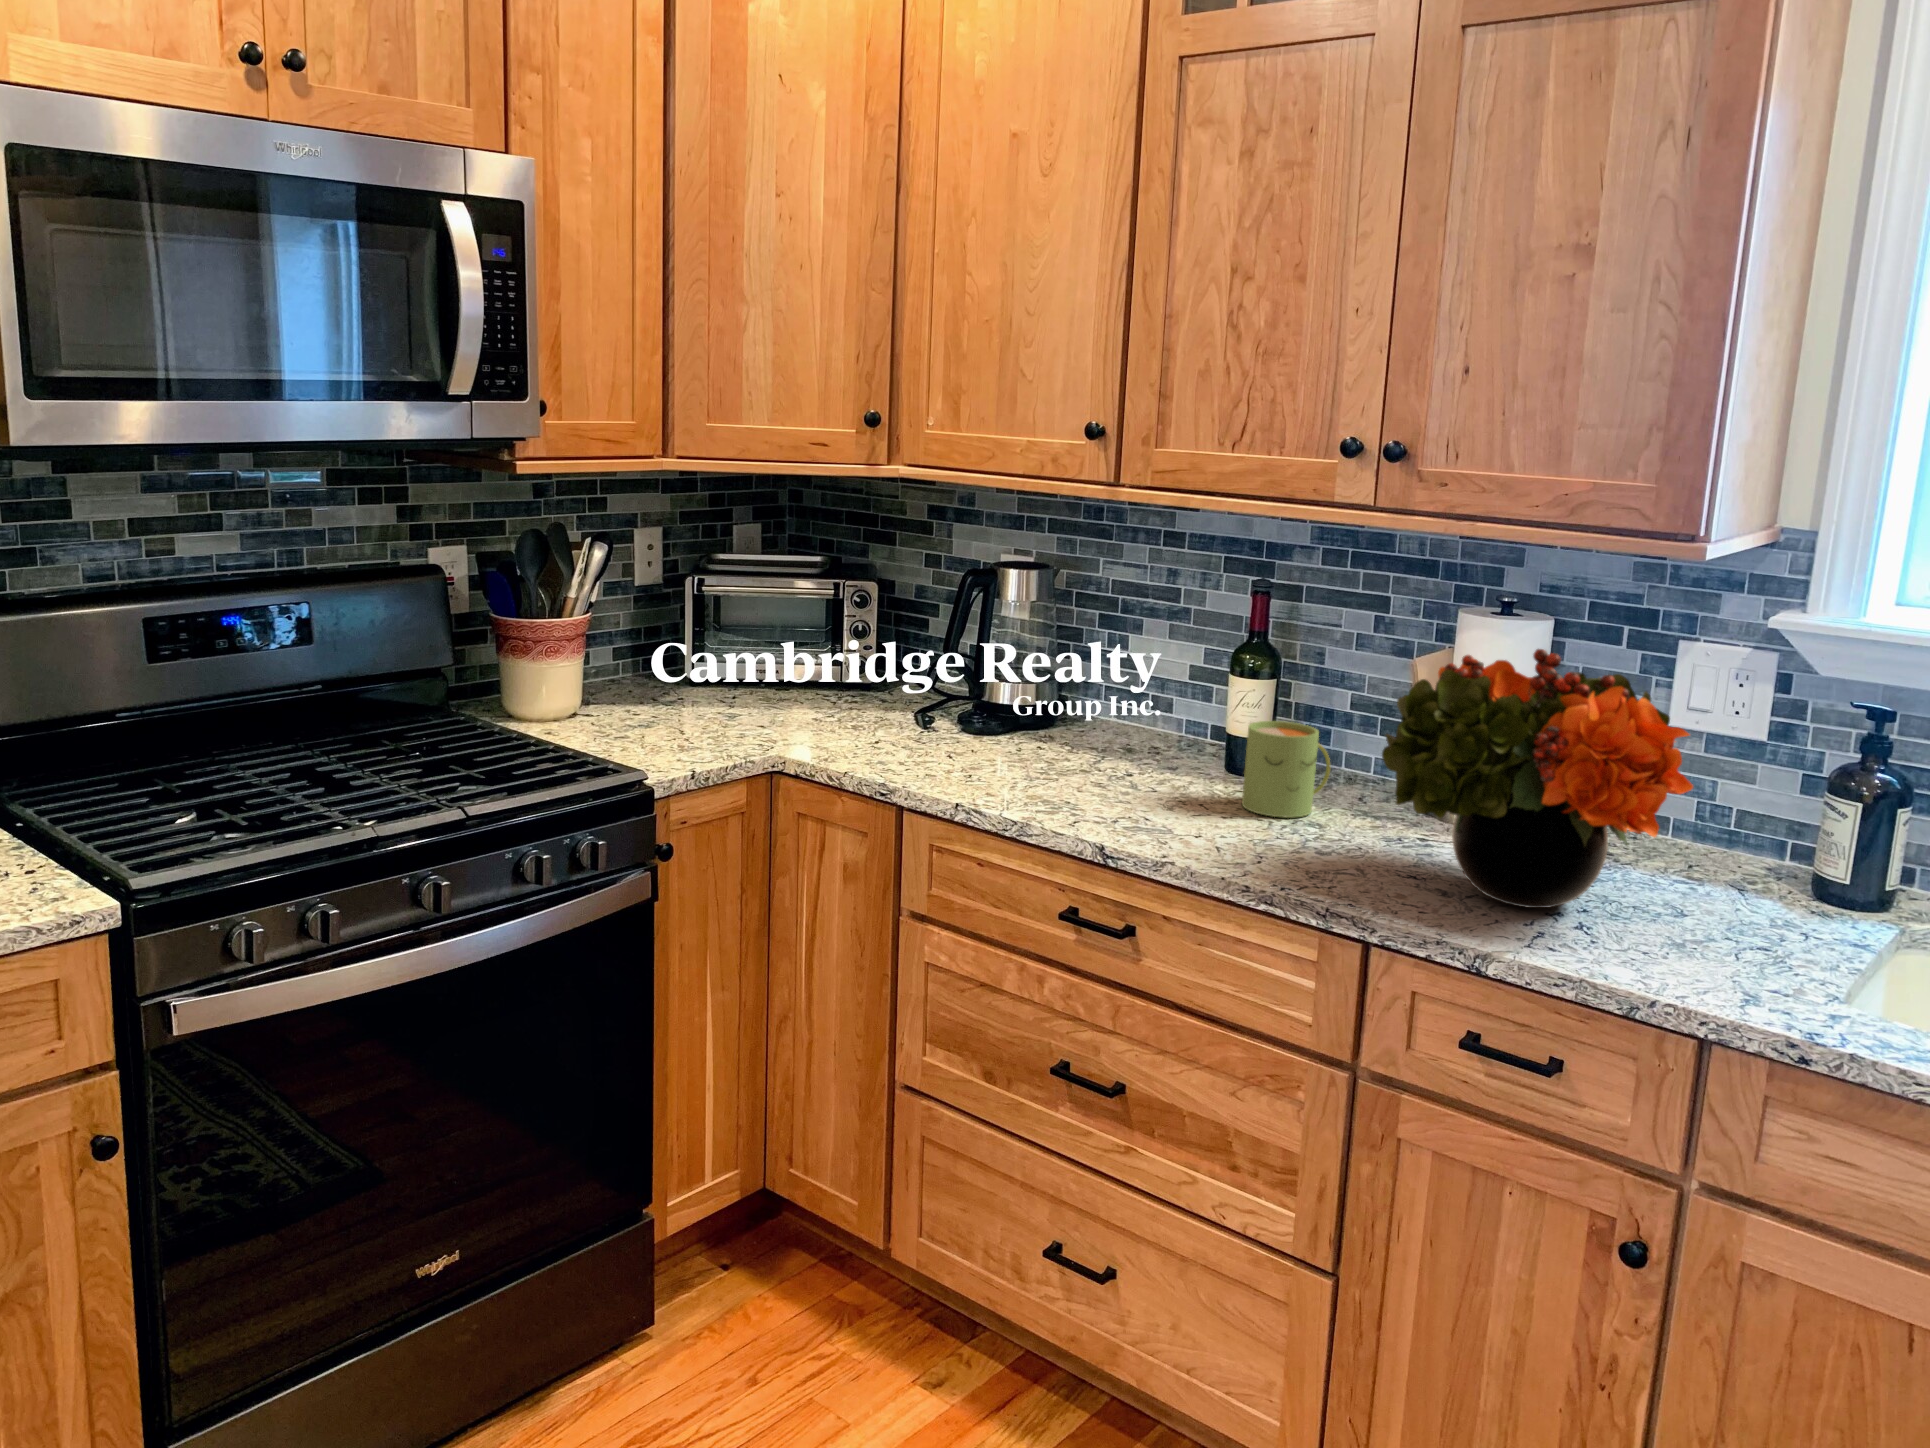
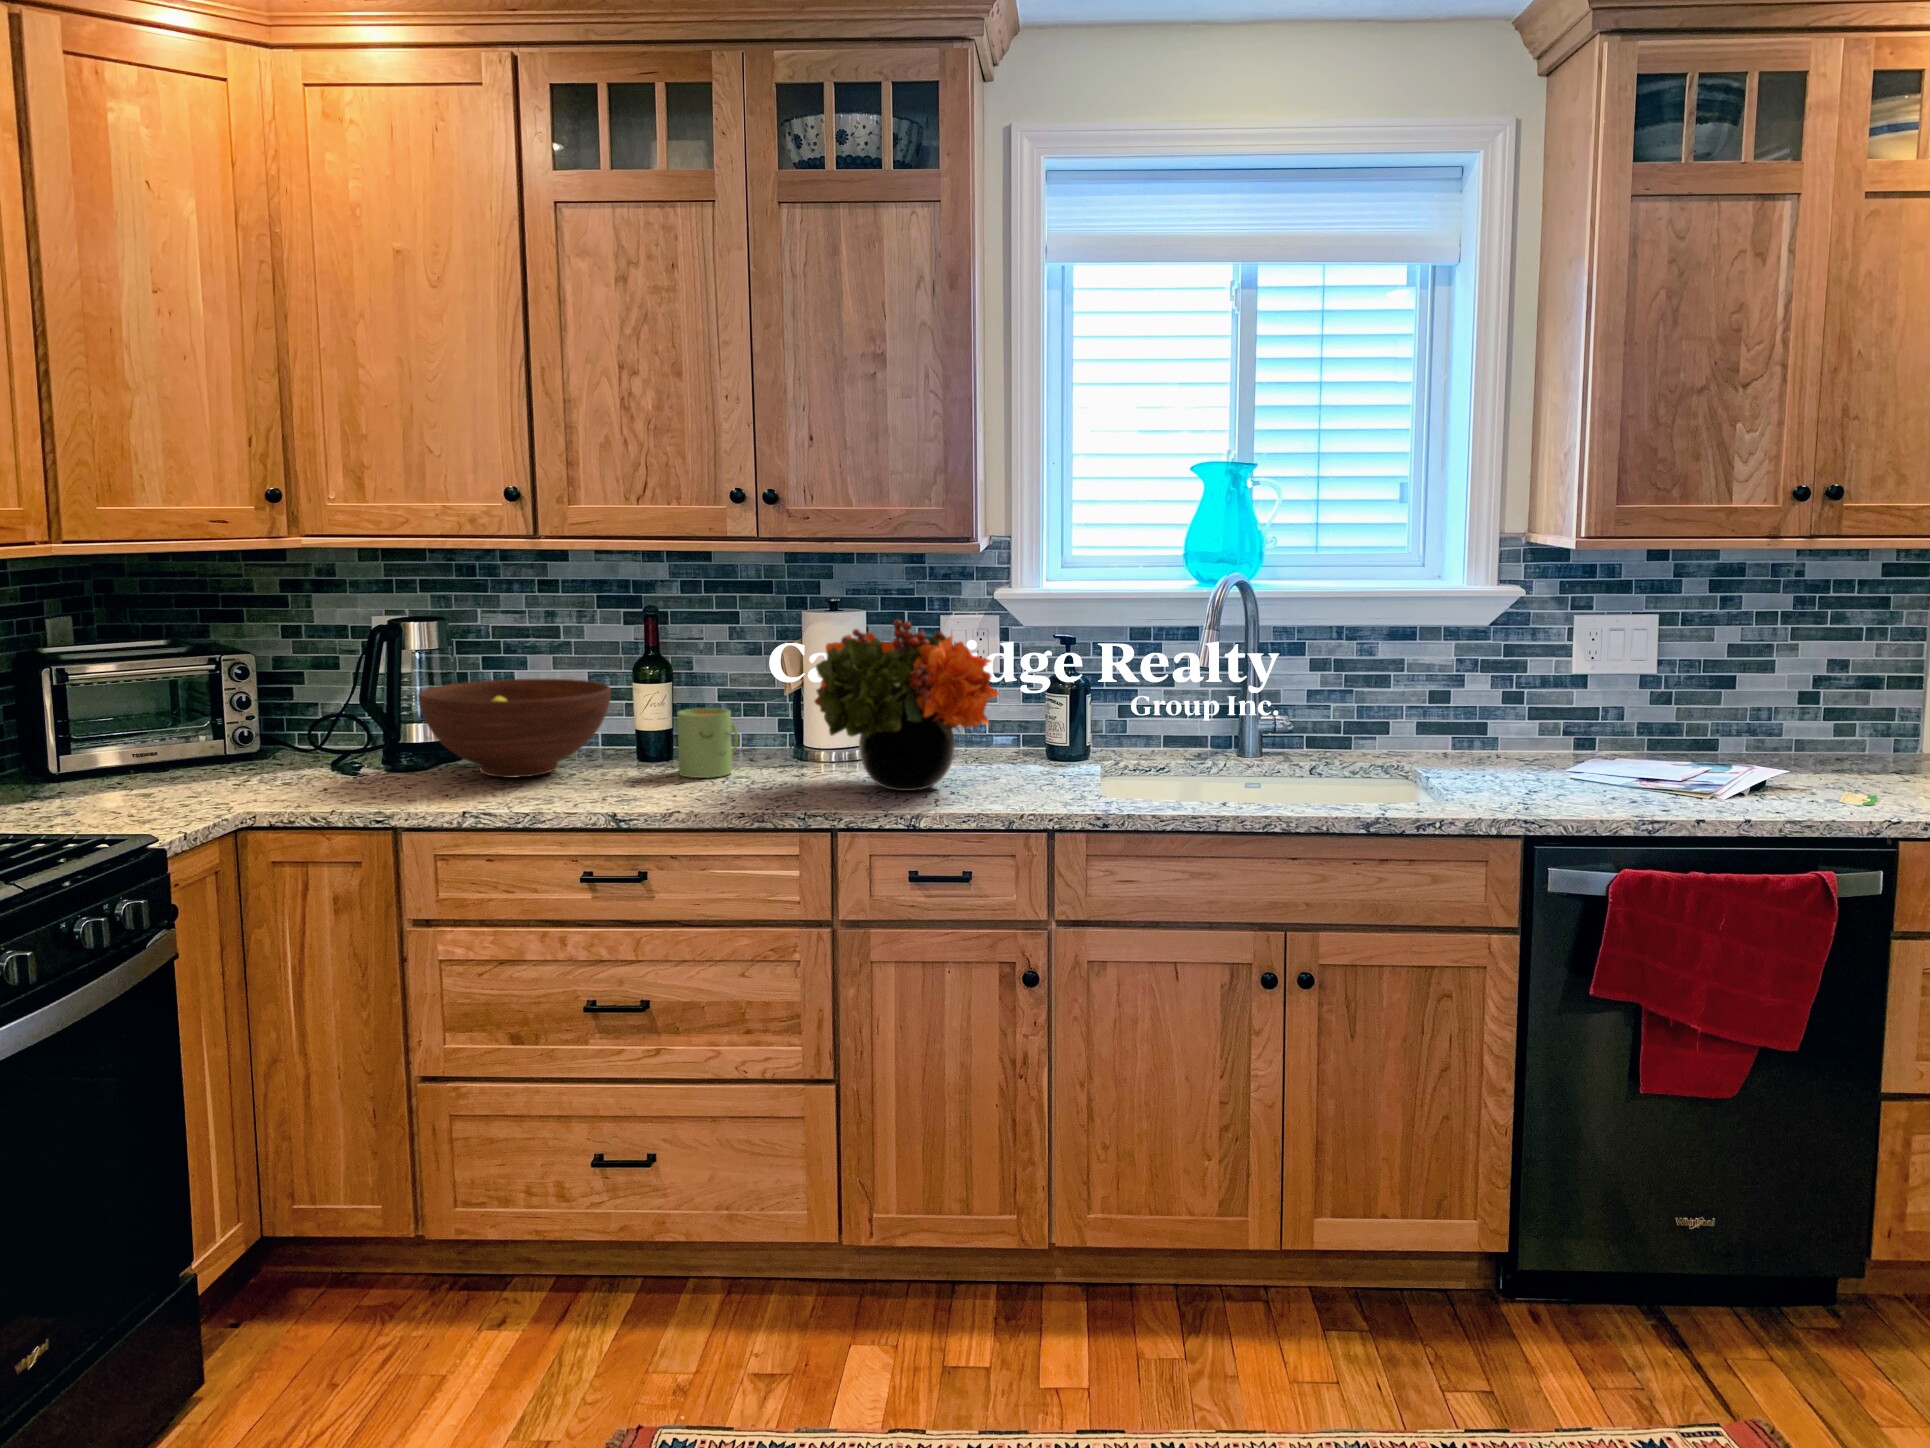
fruit bowl: none [970,644,1189,770] -> present [419,679,611,778]

